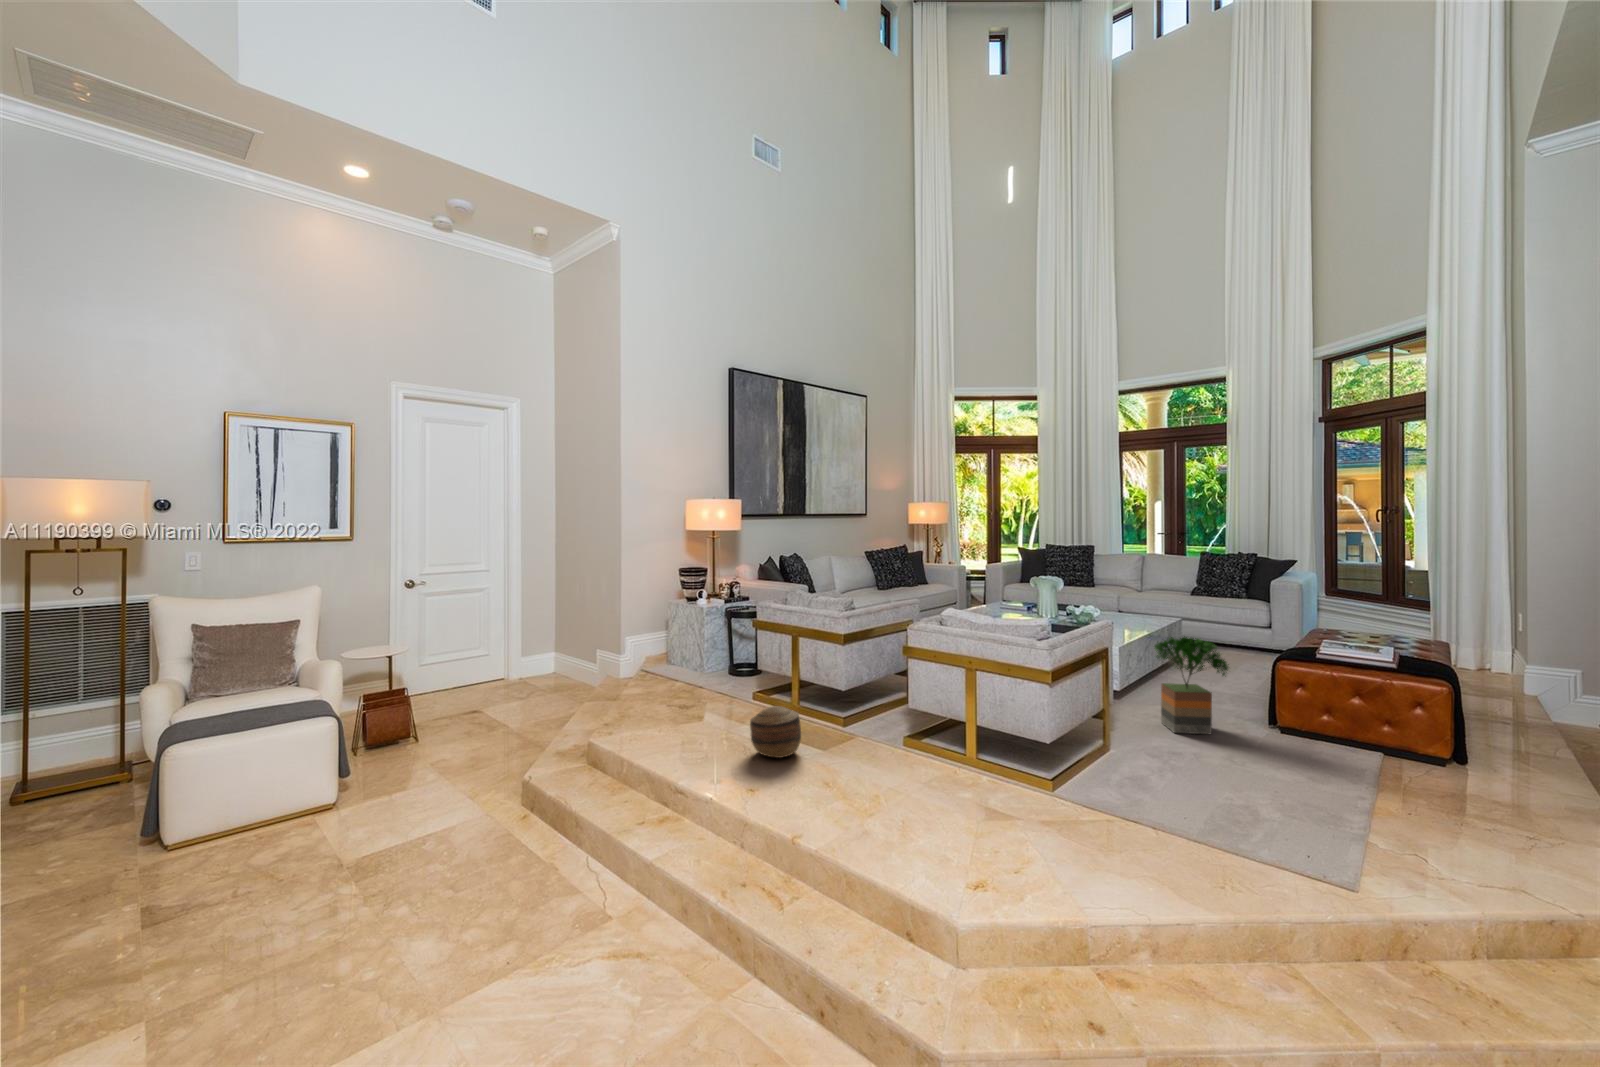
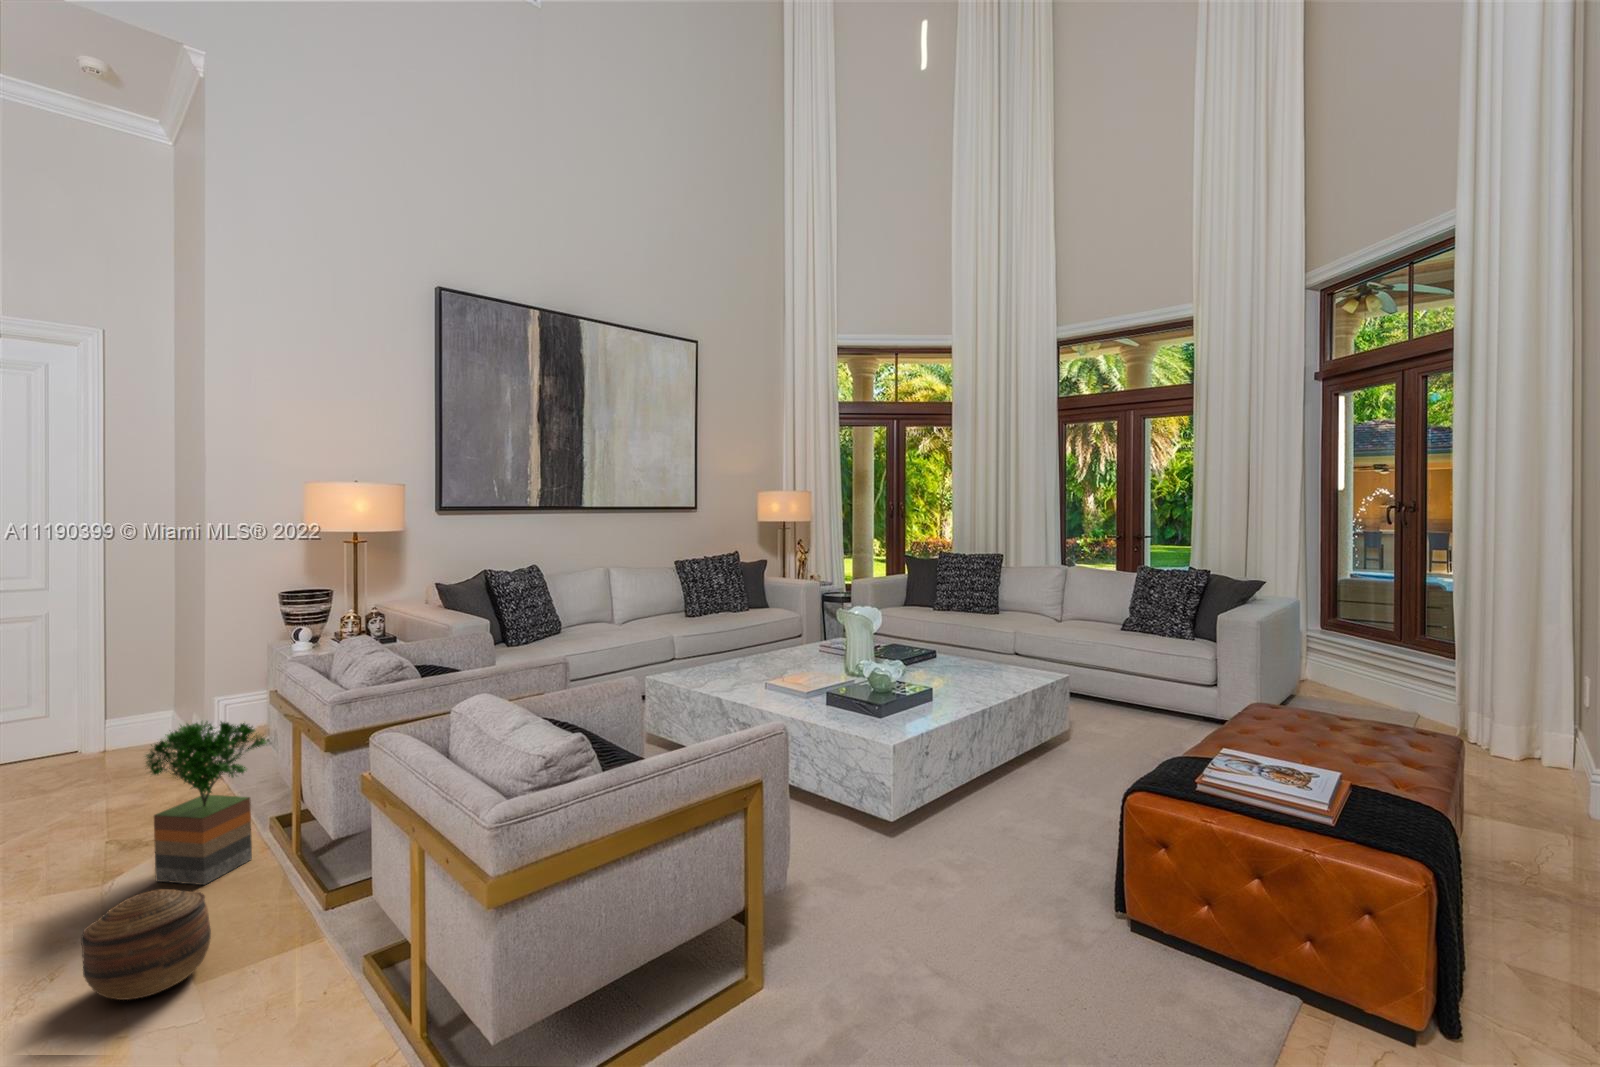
potted tree: present [1155,636,1229,734] -> present [146,721,266,885]

